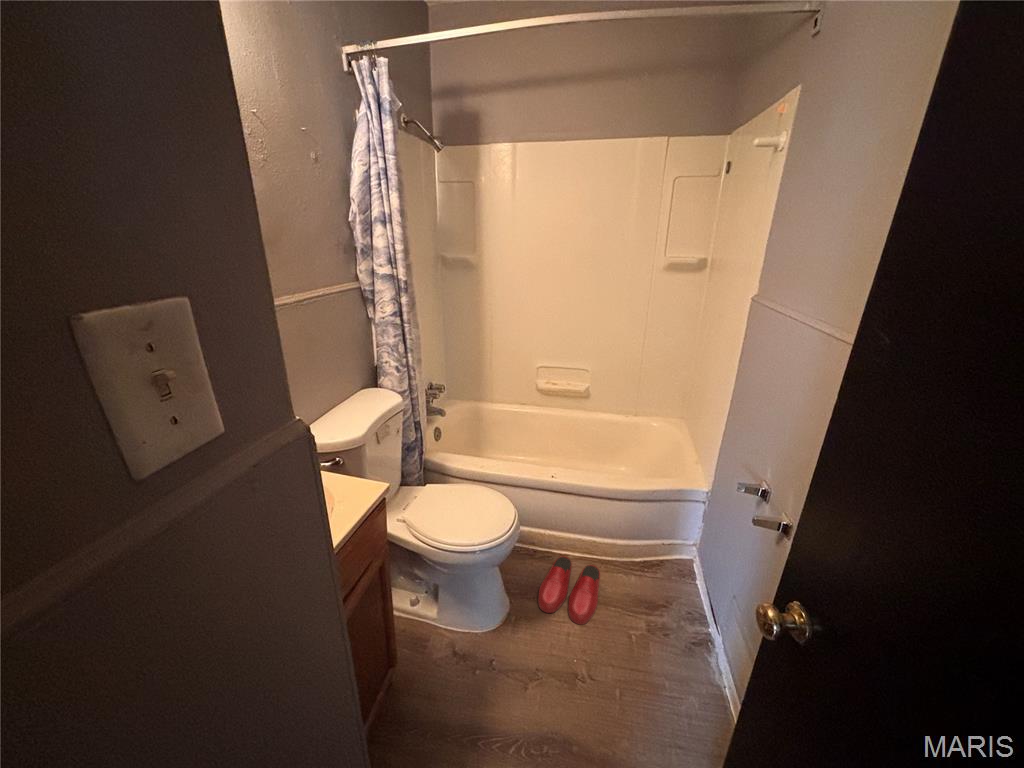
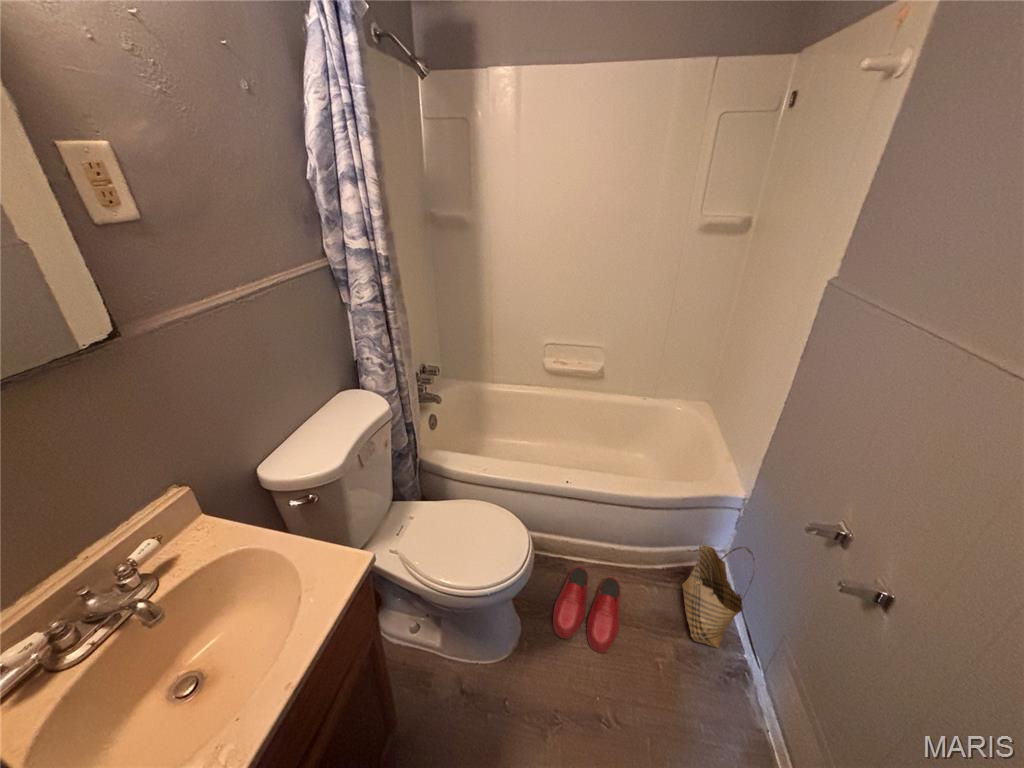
woven basket: none [657,519,712,622] -> present [682,540,755,648]

